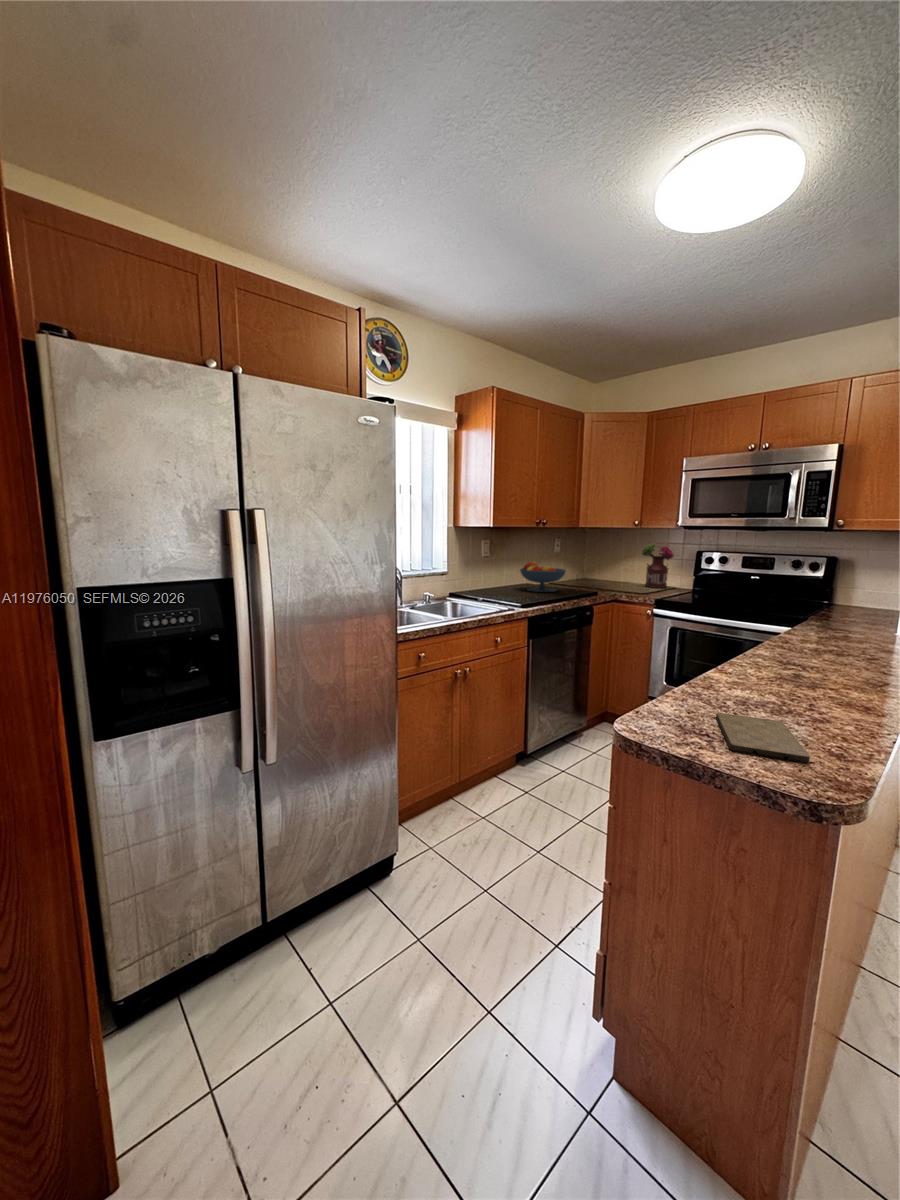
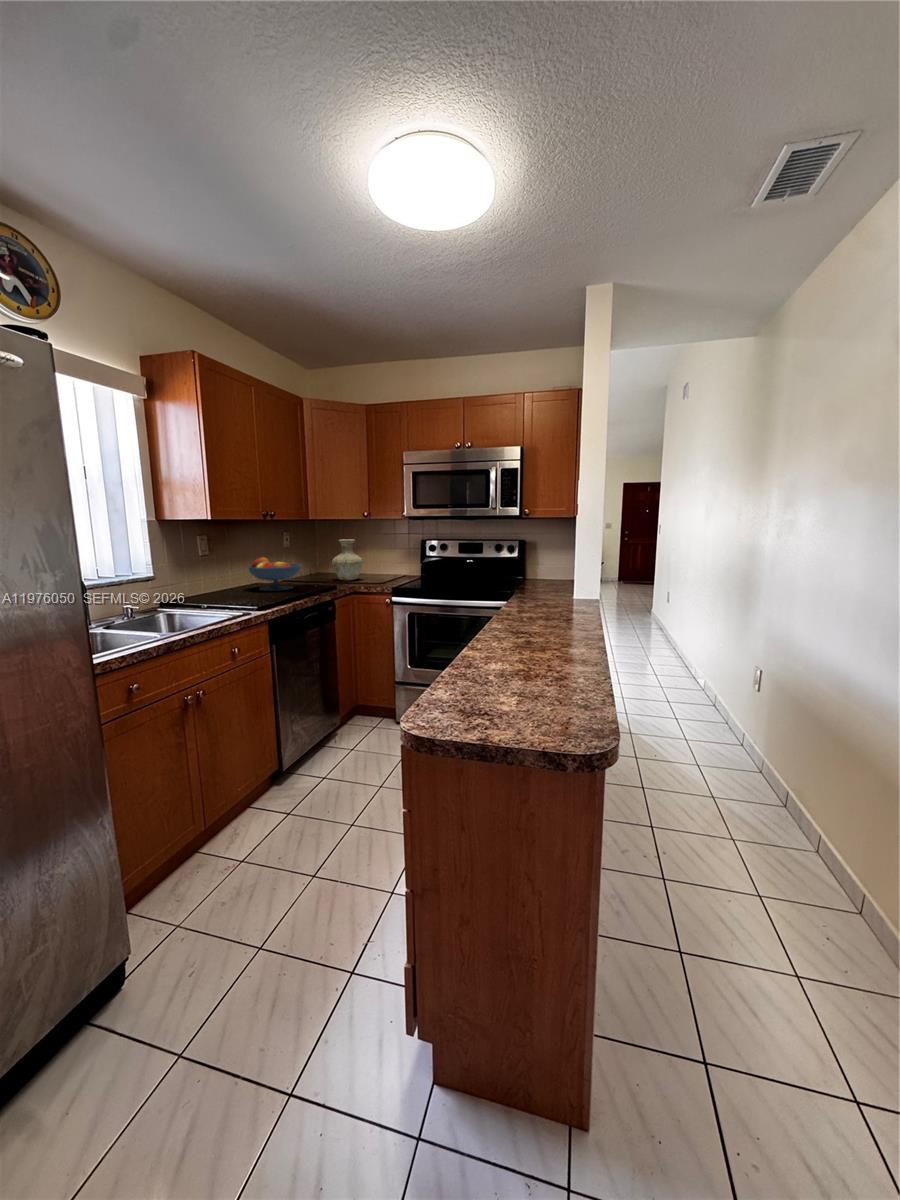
flower arrangement: present [642,543,674,588] -> none [373,532,403,577]
vase: none [597,548,628,588] -> present [332,539,363,580]
cutting board: present [716,713,810,762] -> none [487,686,568,724]

